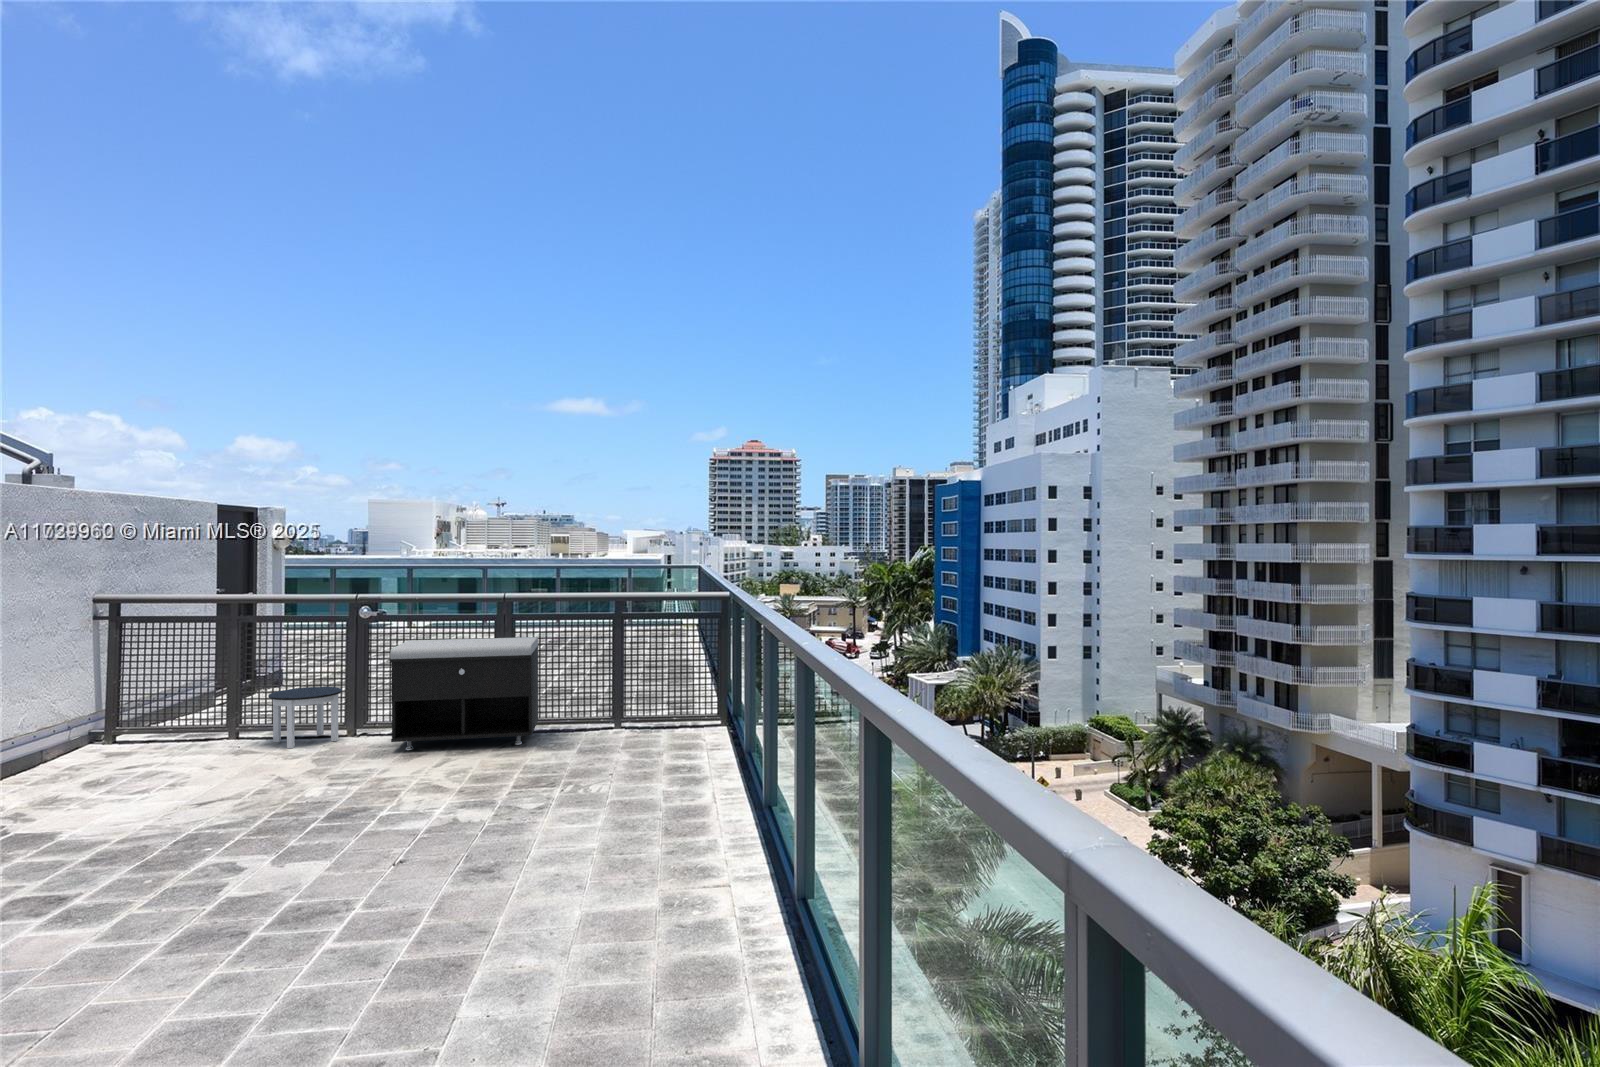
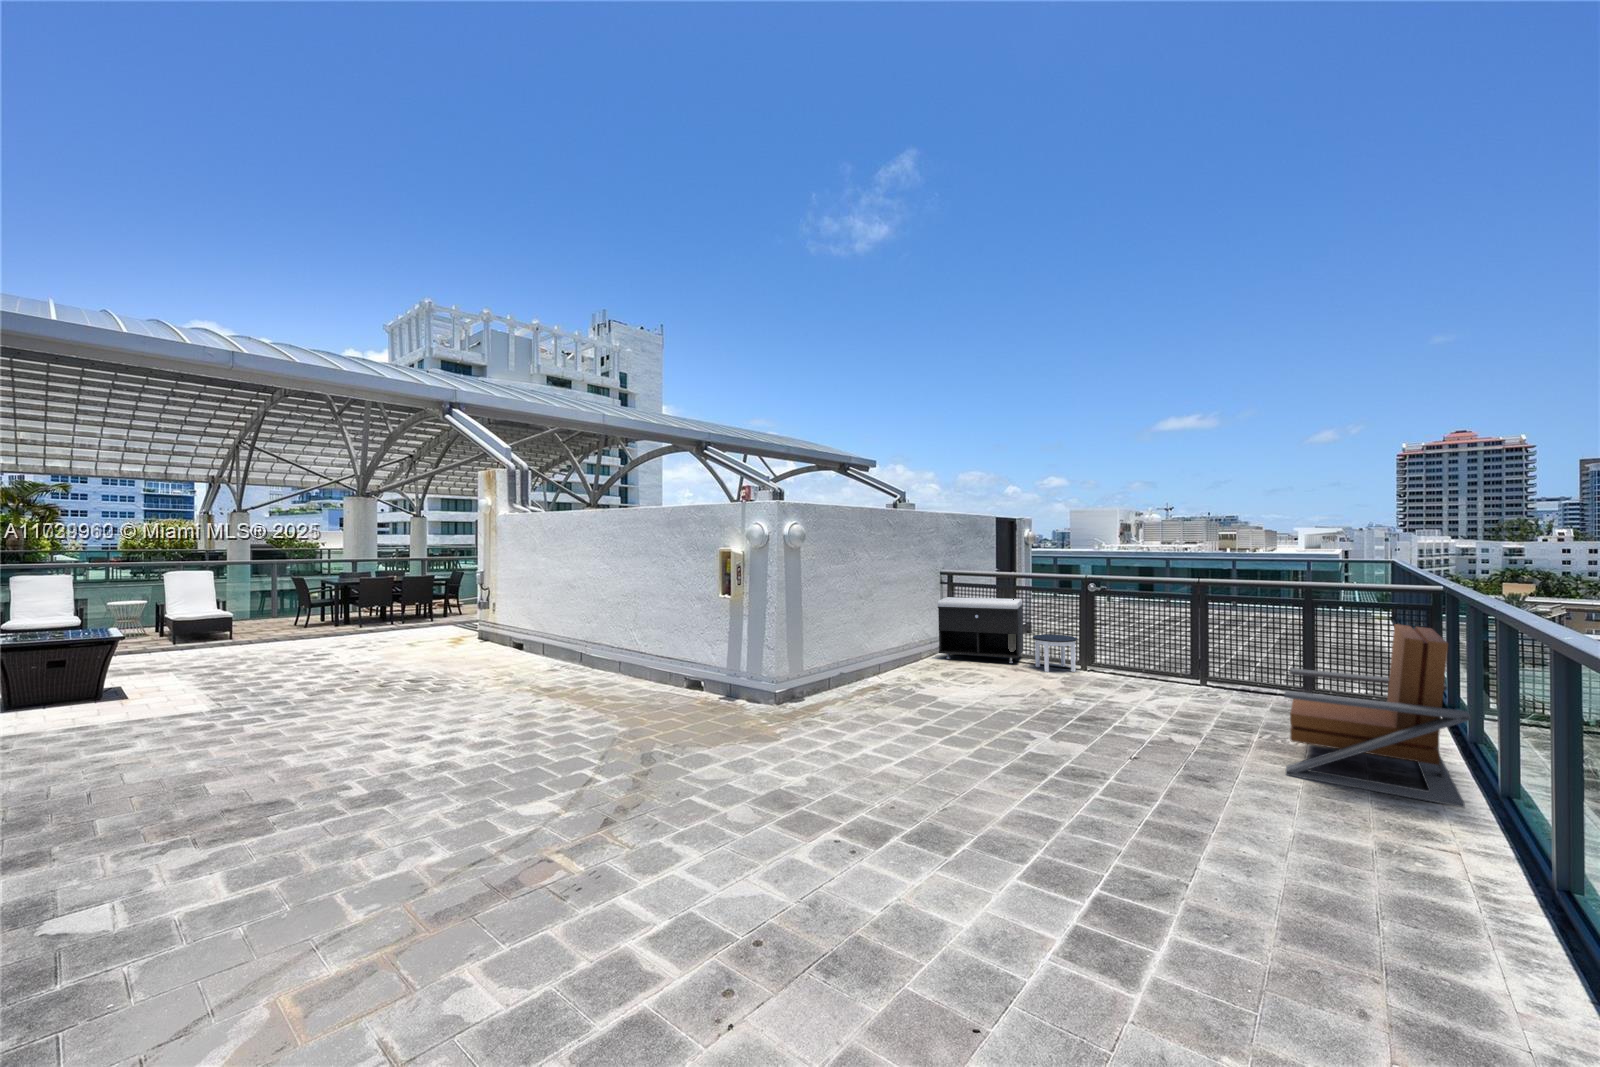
lounge chair: none [584,634,743,832] -> present [1284,624,1471,807]
storage bench: present [390,637,538,750] -> present [938,597,1023,663]

